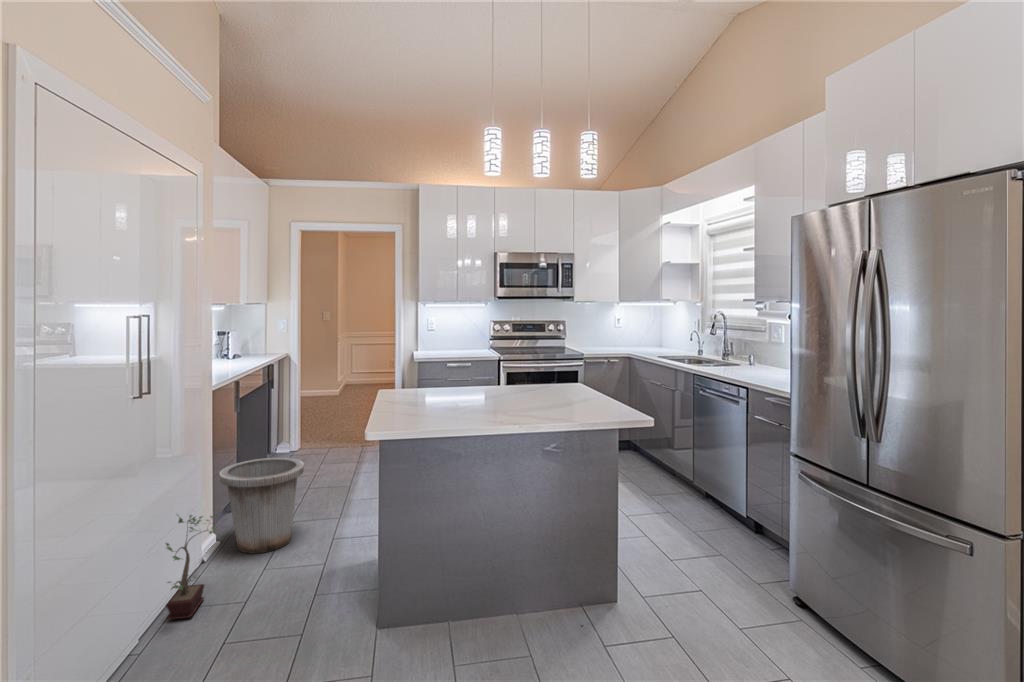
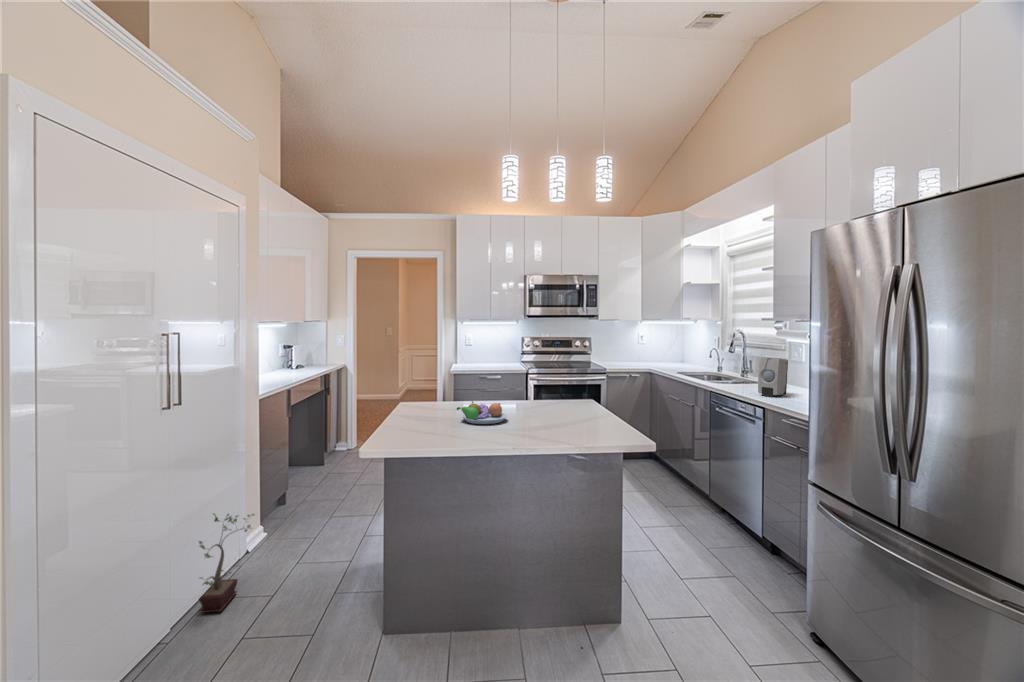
soap dispenser: none [740,338,769,378] -> present [758,357,788,397]
fruit bowl: none [442,386,495,410] -> present [457,401,507,424]
trash can: present [219,458,304,554] -> none [263,460,340,549]

